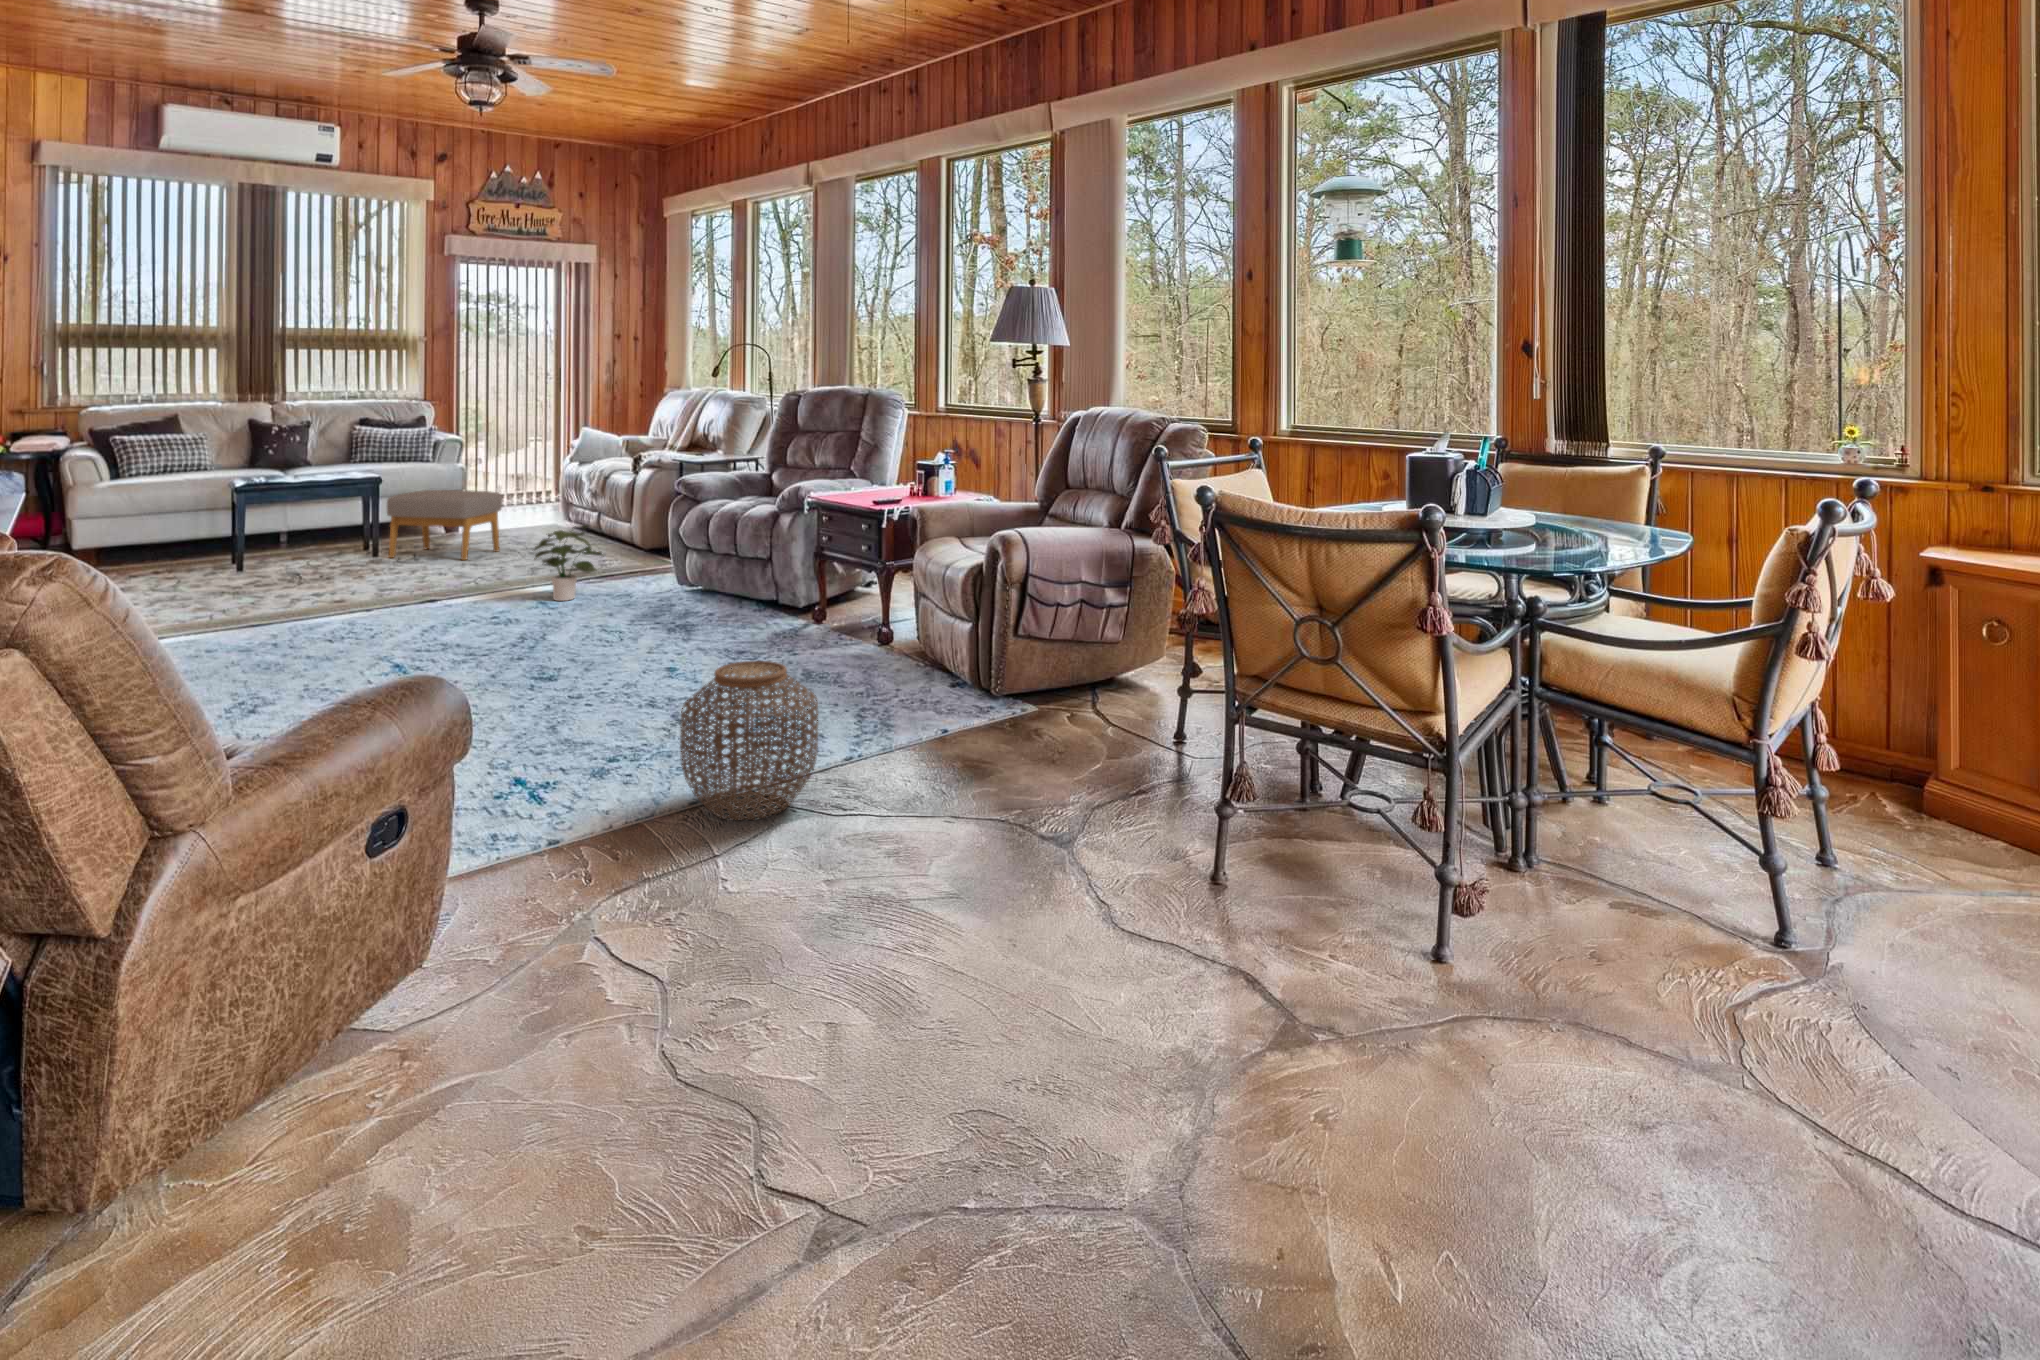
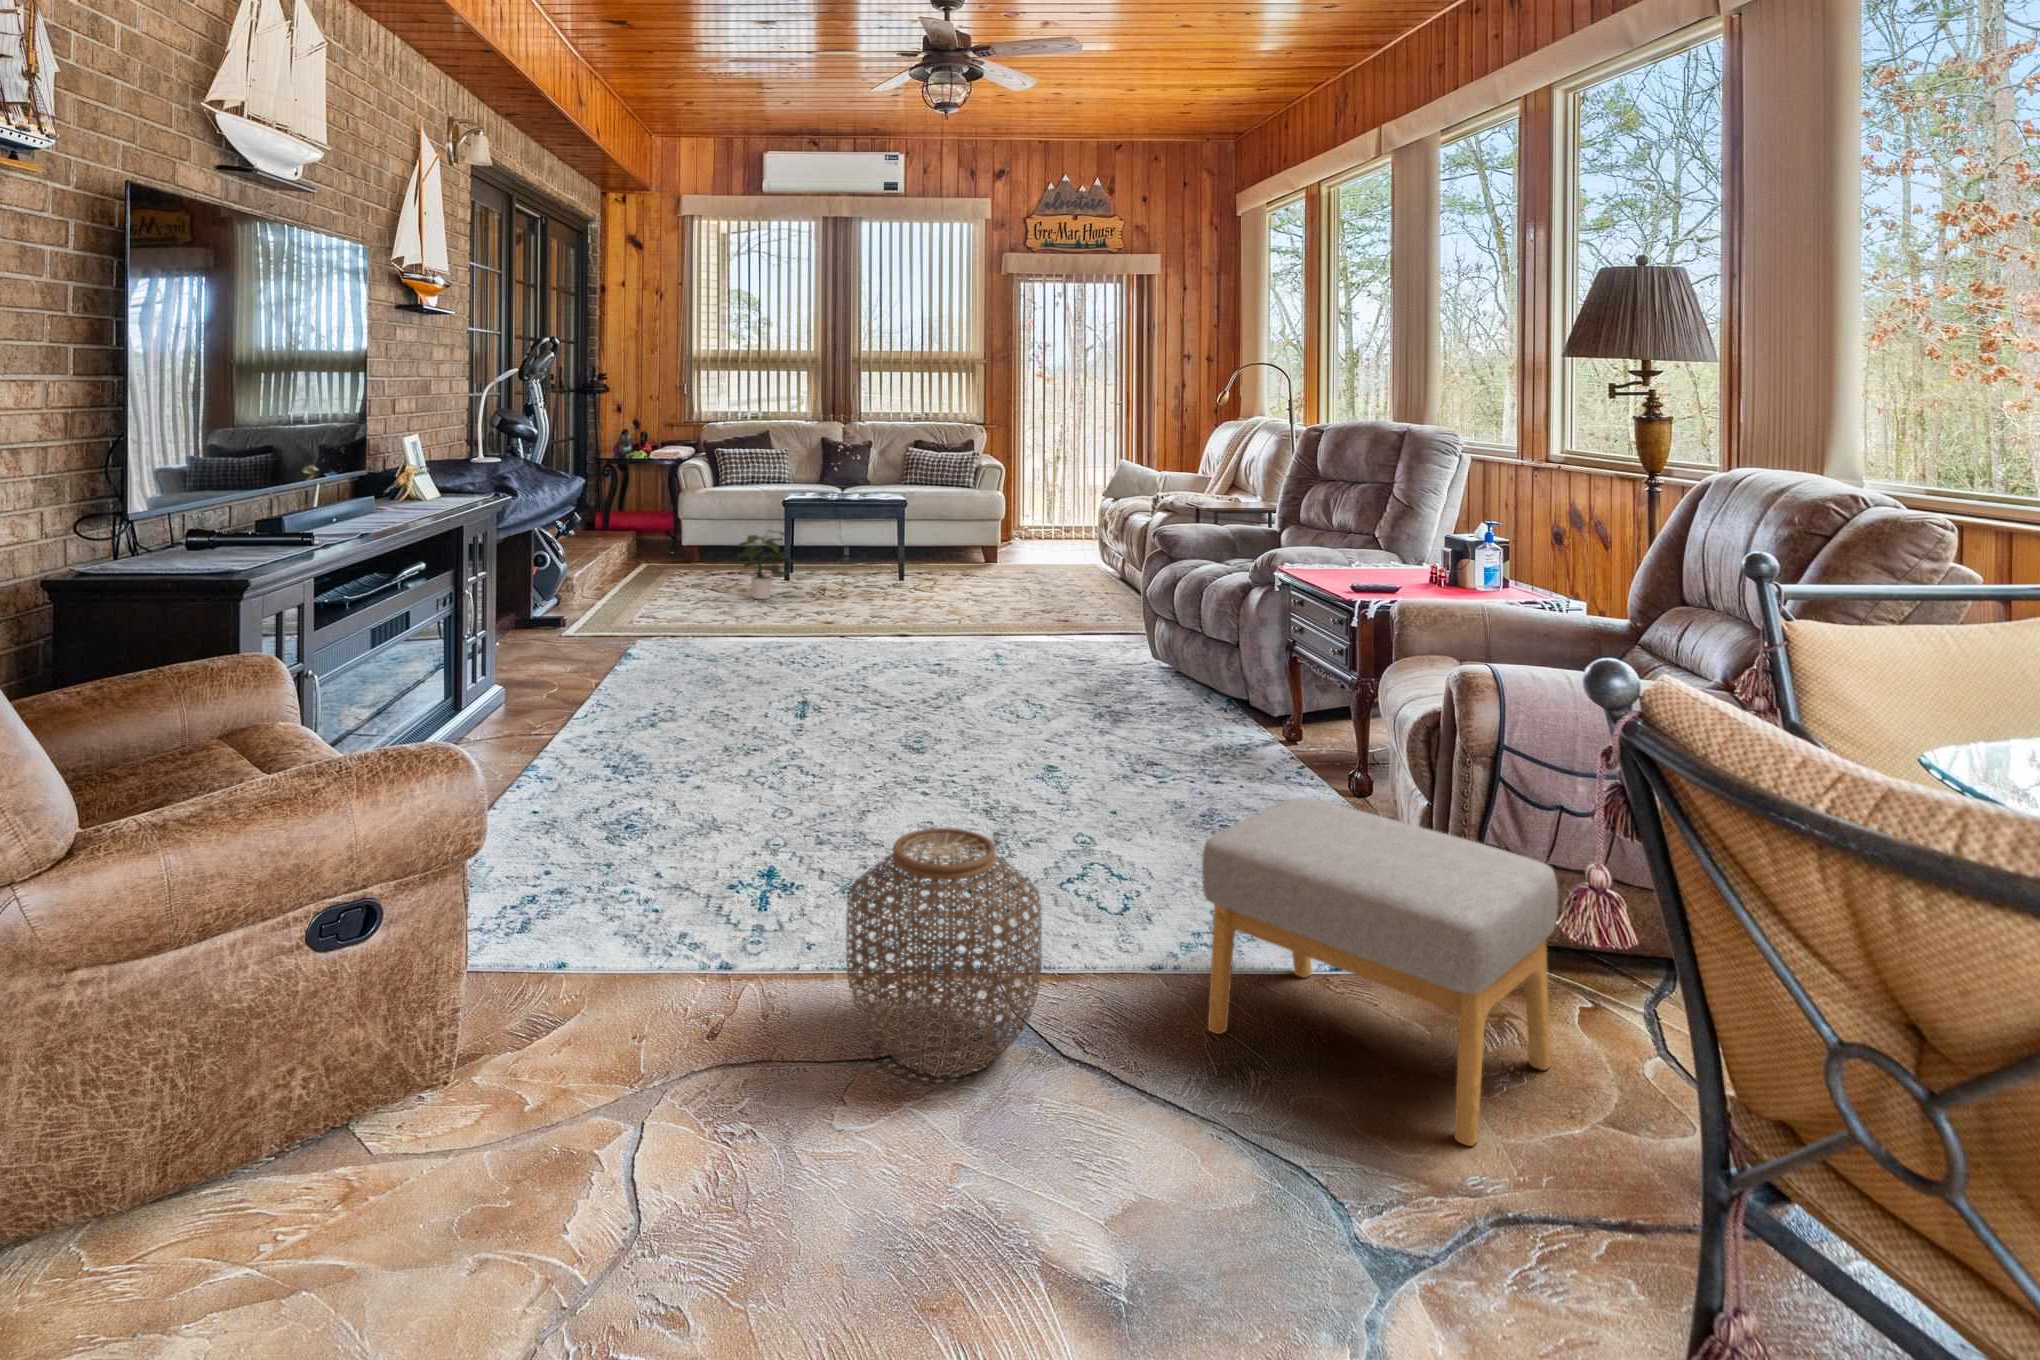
footstool: present [387,490,502,560] -> present [1202,797,1558,1146]
potted plant: present [534,525,604,601] -> present [738,530,793,599]

